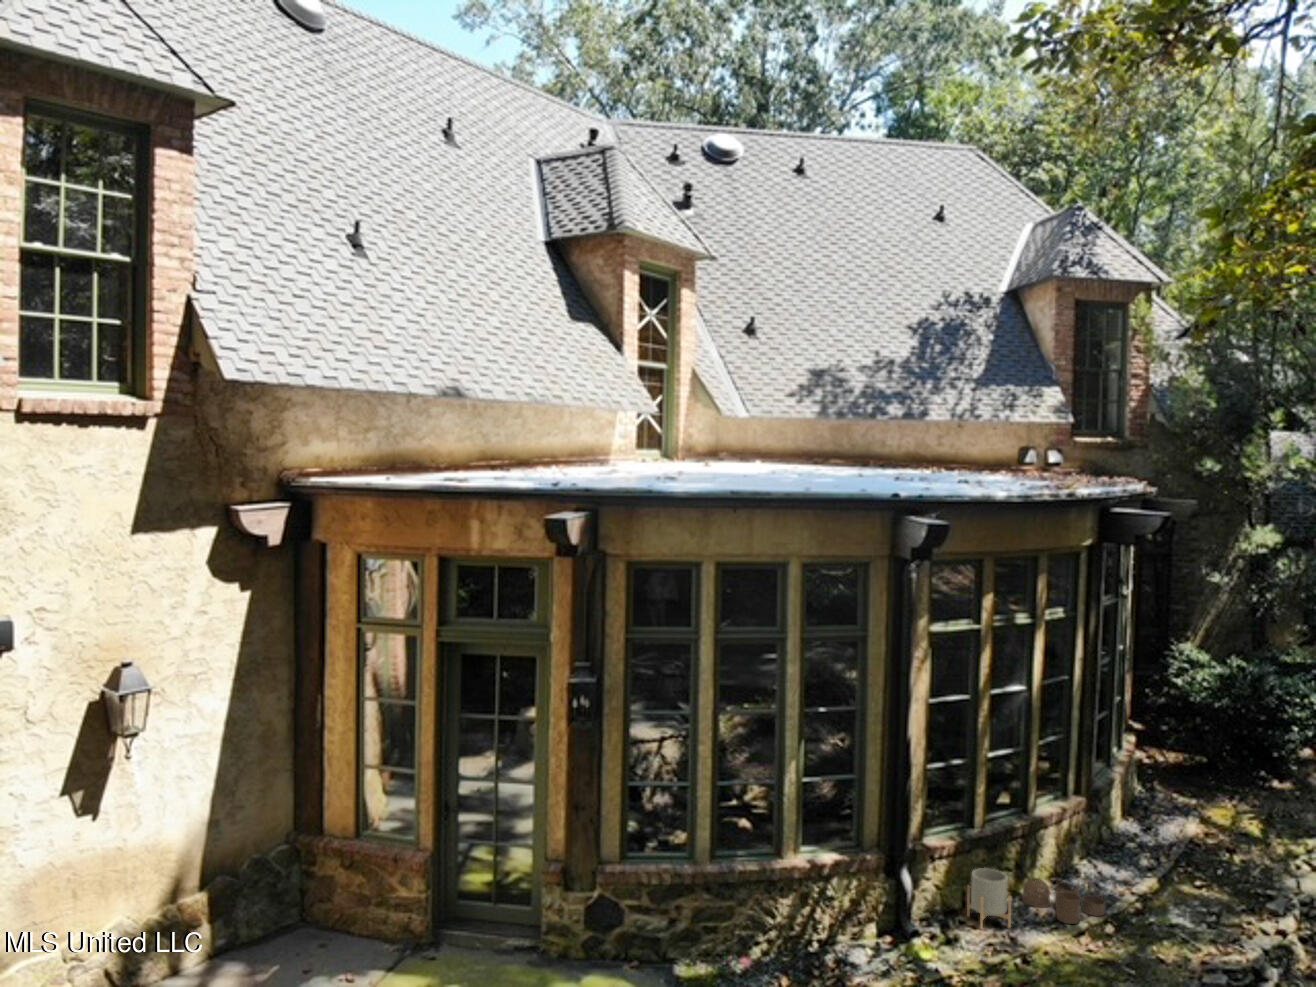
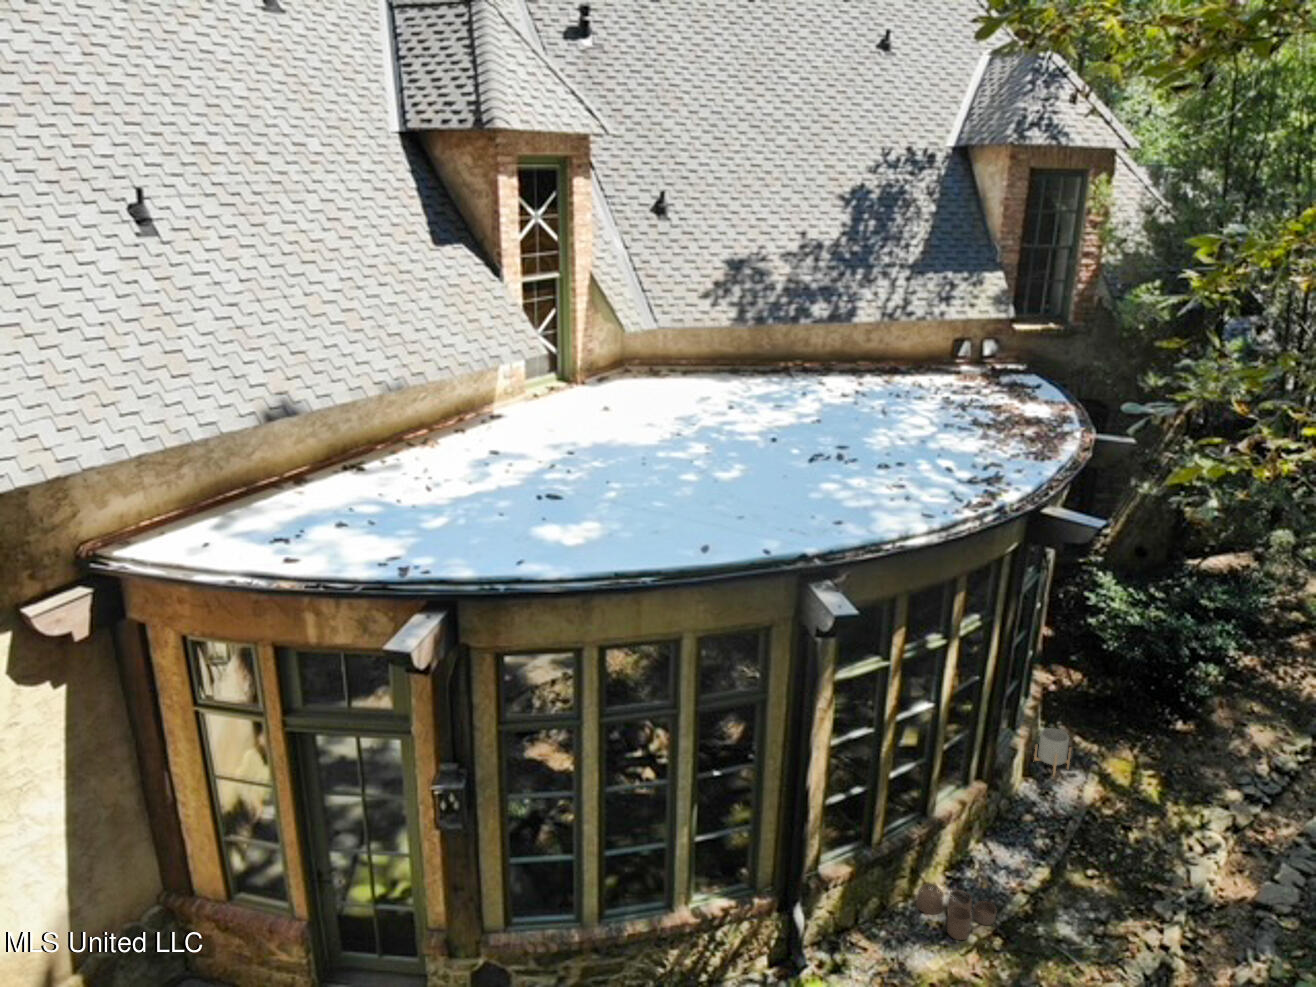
planter: present [967,868,1011,929] -> present [1034,728,1071,776]

